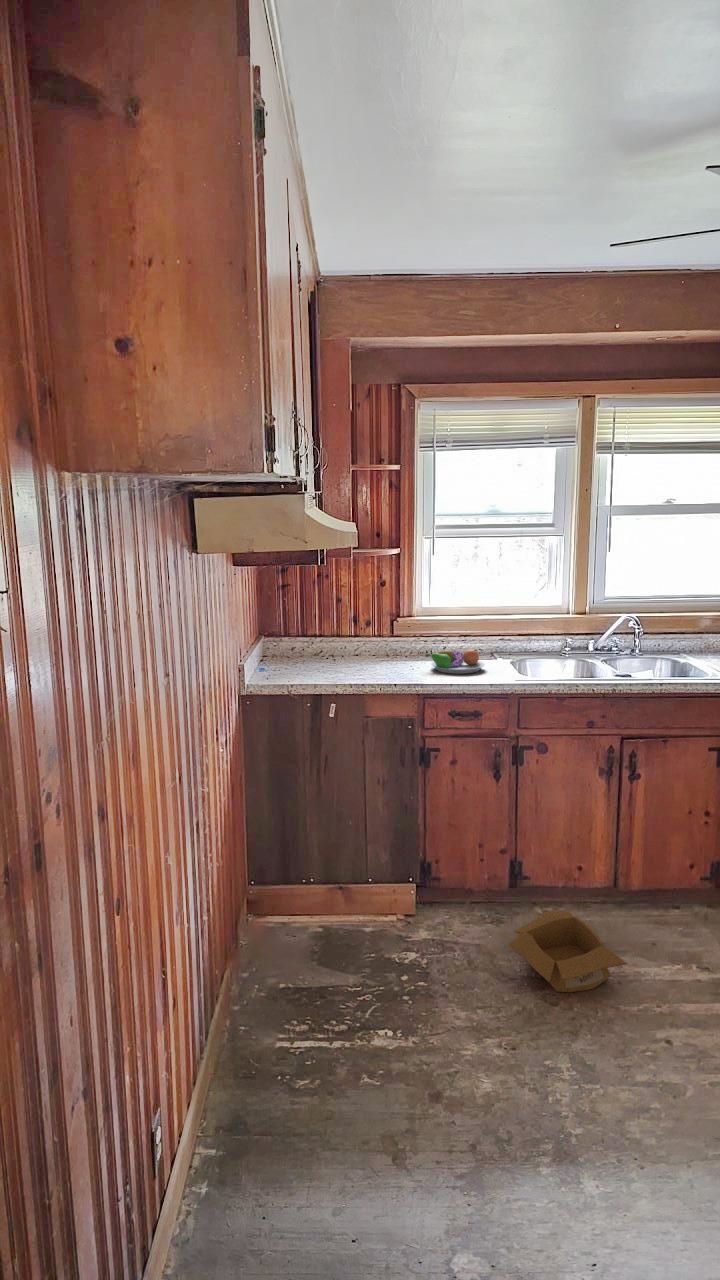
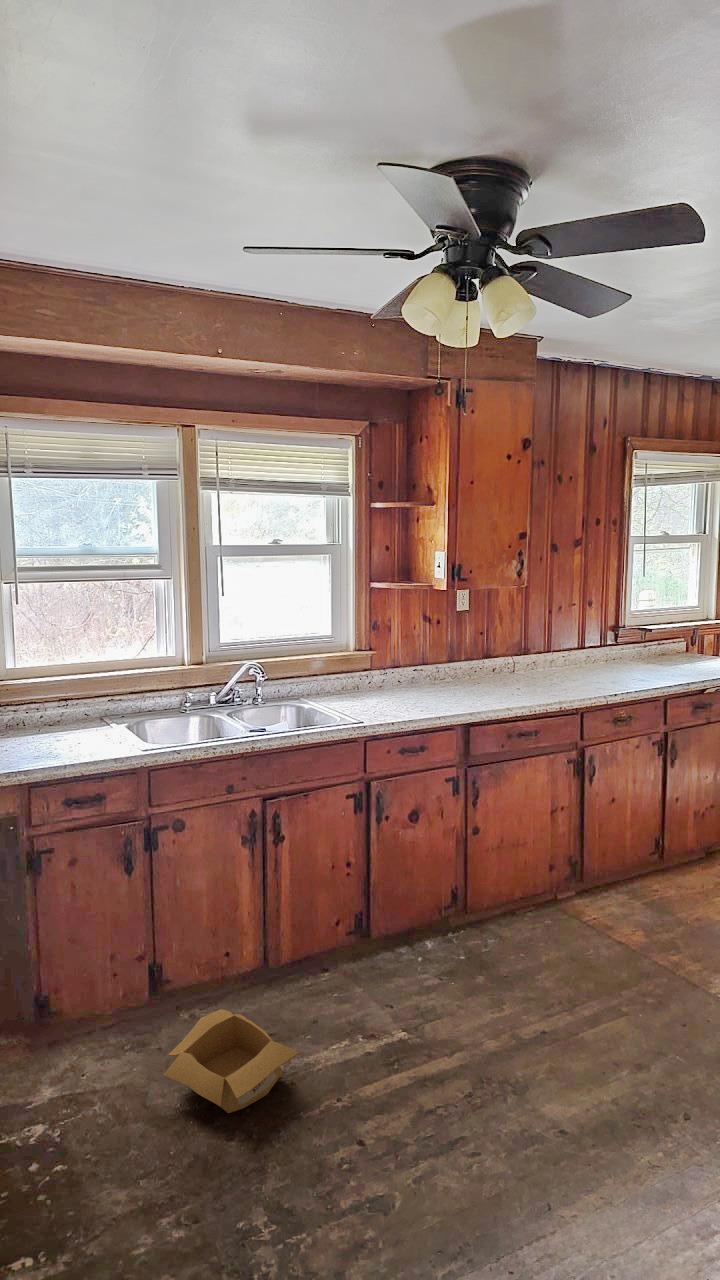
fruit bowl: present [425,646,485,674] -> none [21,717,100,751]

